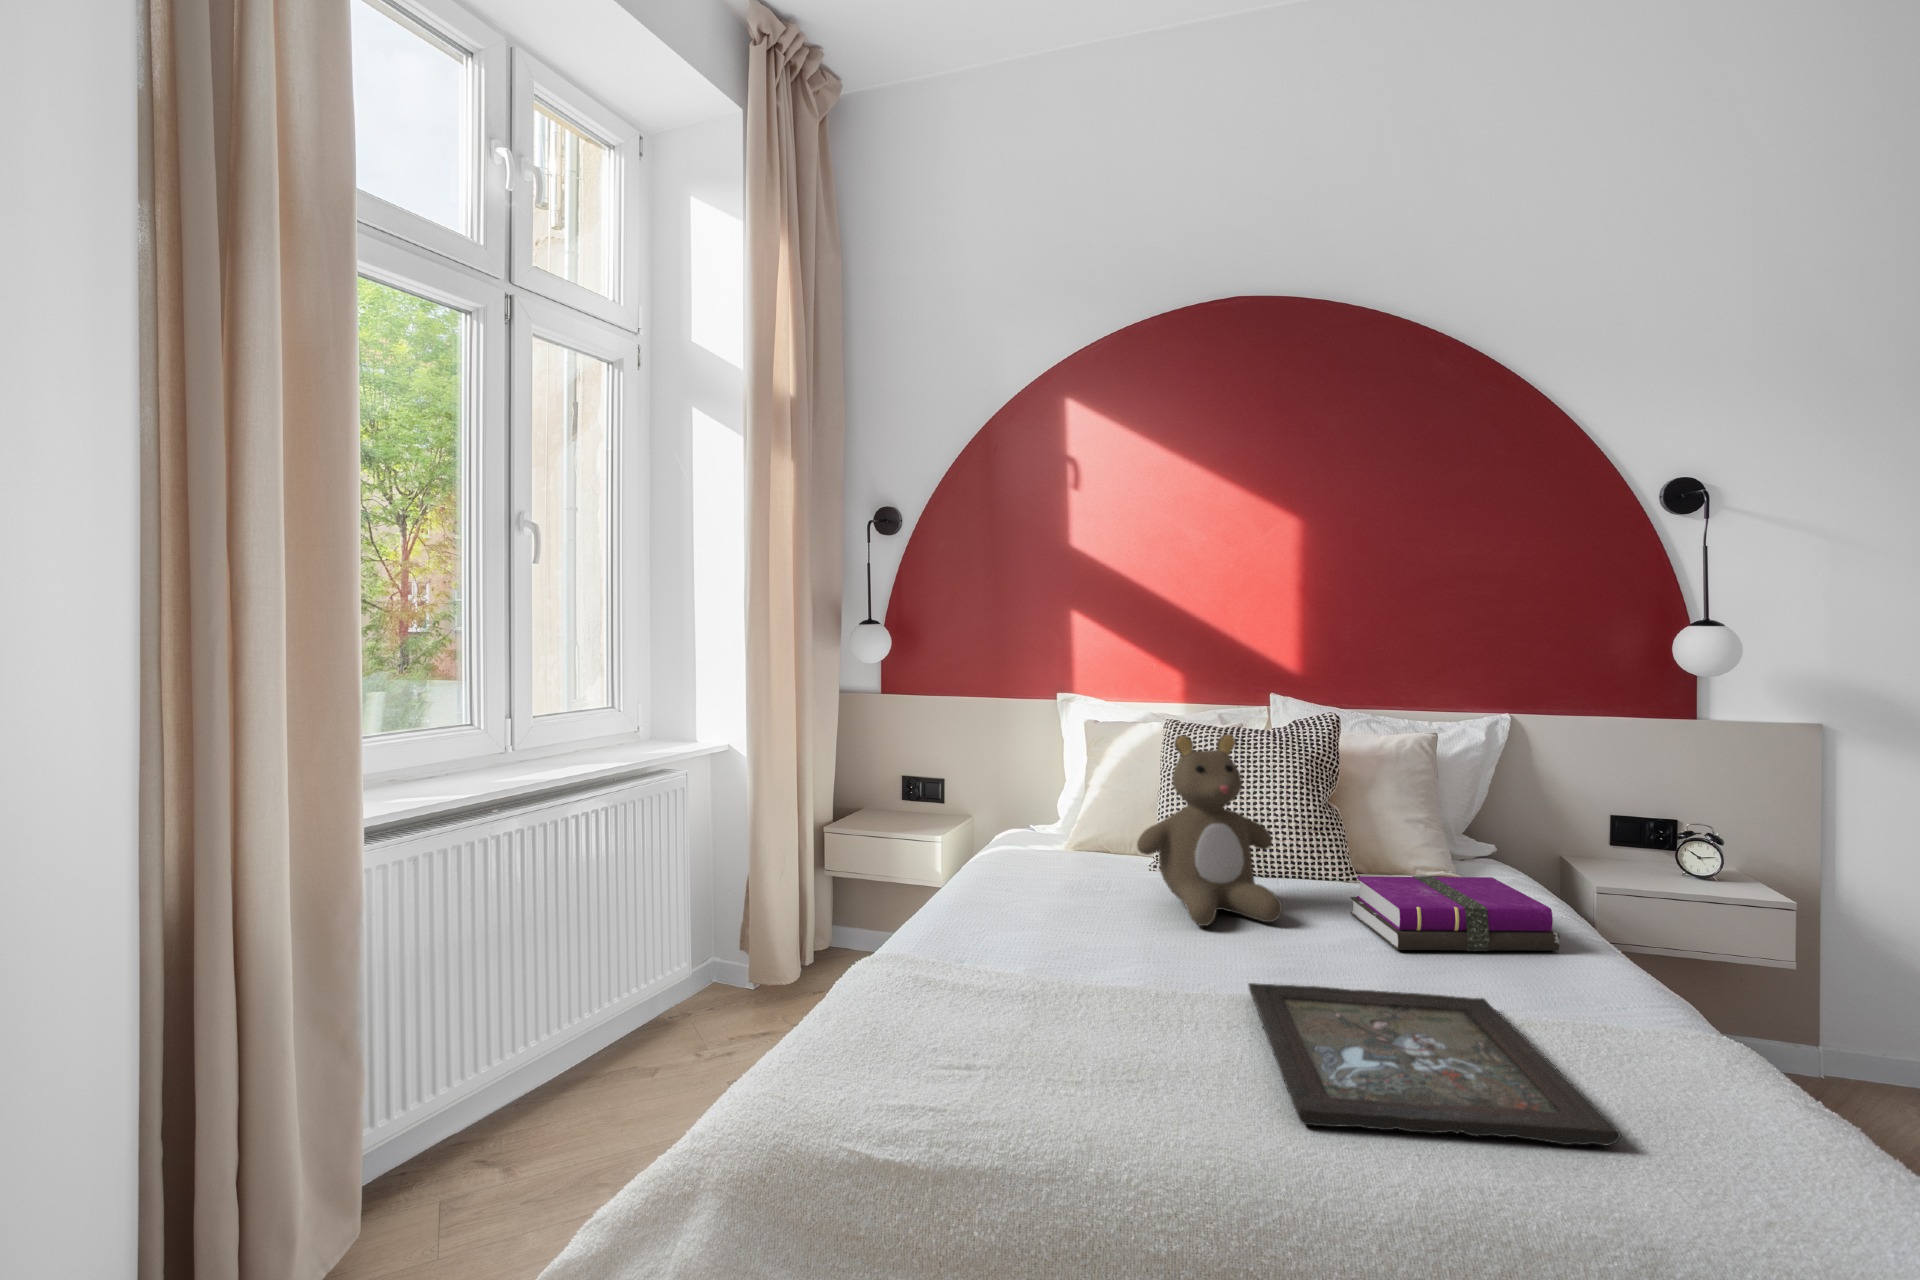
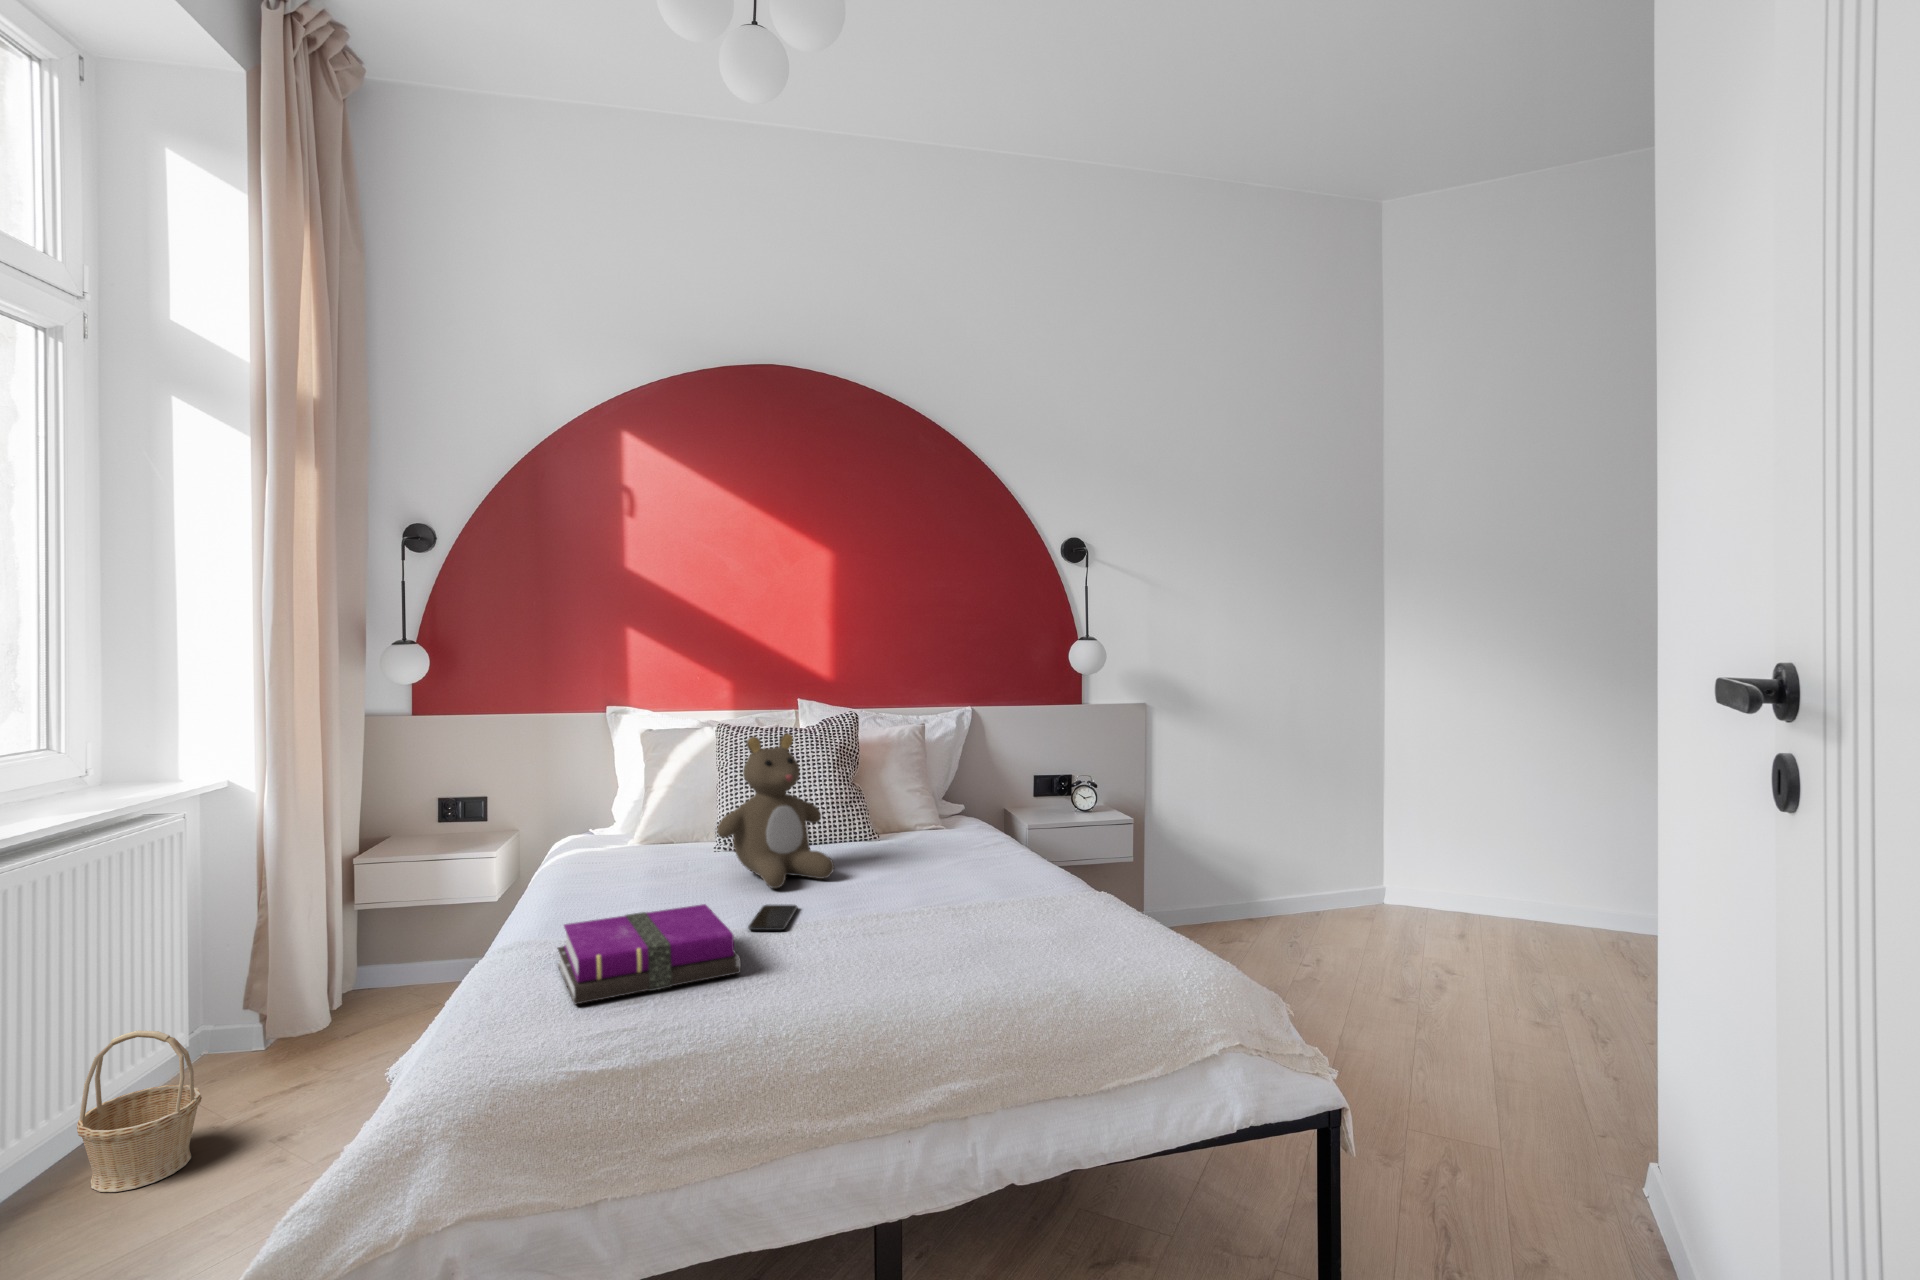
notebook: present [1350,876,1560,951] -> present [558,904,741,1004]
smartphone: none [1149,946,1221,985] -> present [748,905,797,930]
basket: none [592,962,680,1103] -> present [77,1030,202,1192]
tray: present [1249,983,1620,1145] -> none [826,904,1064,998]

